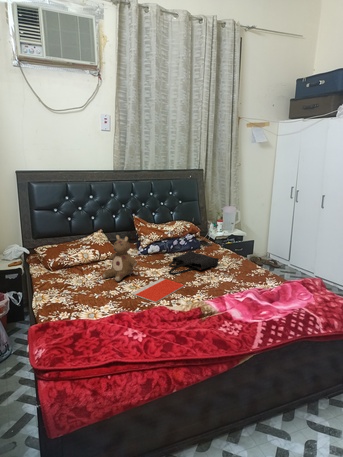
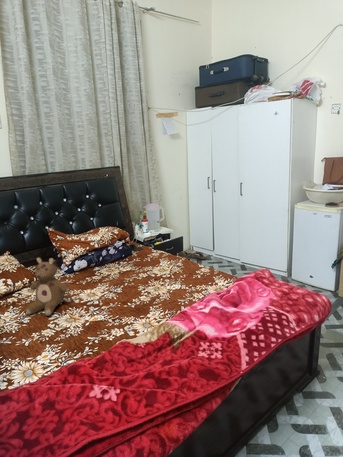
tote bag: present [169,250,219,275] -> none [107,260,159,293]
notebook: present [131,278,185,303] -> none [72,300,133,335]

